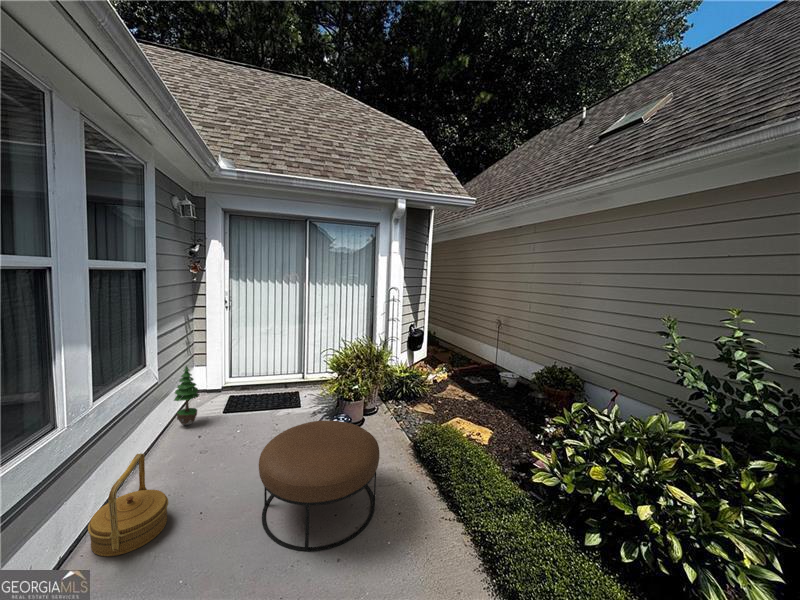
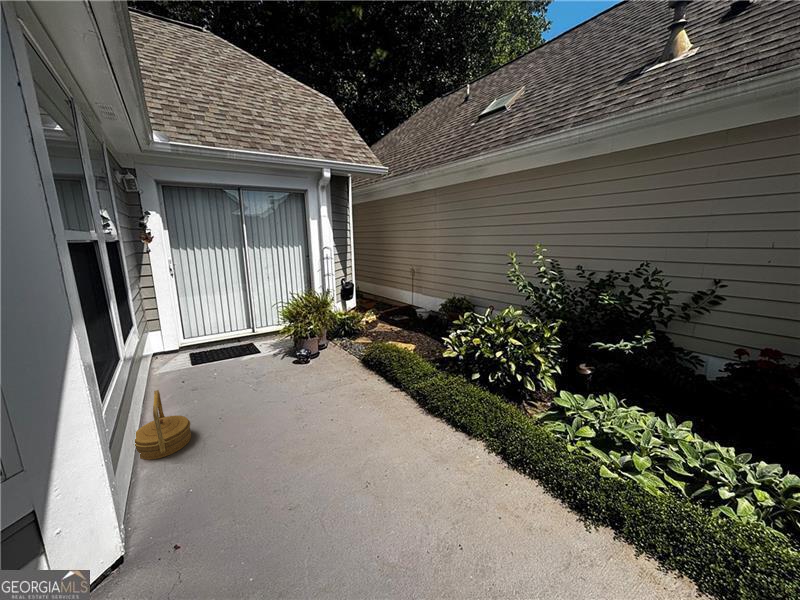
potted tree: present [174,366,199,426] -> none [147,328,171,379]
ottoman: present [259,421,380,551] -> none [257,350,344,430]

